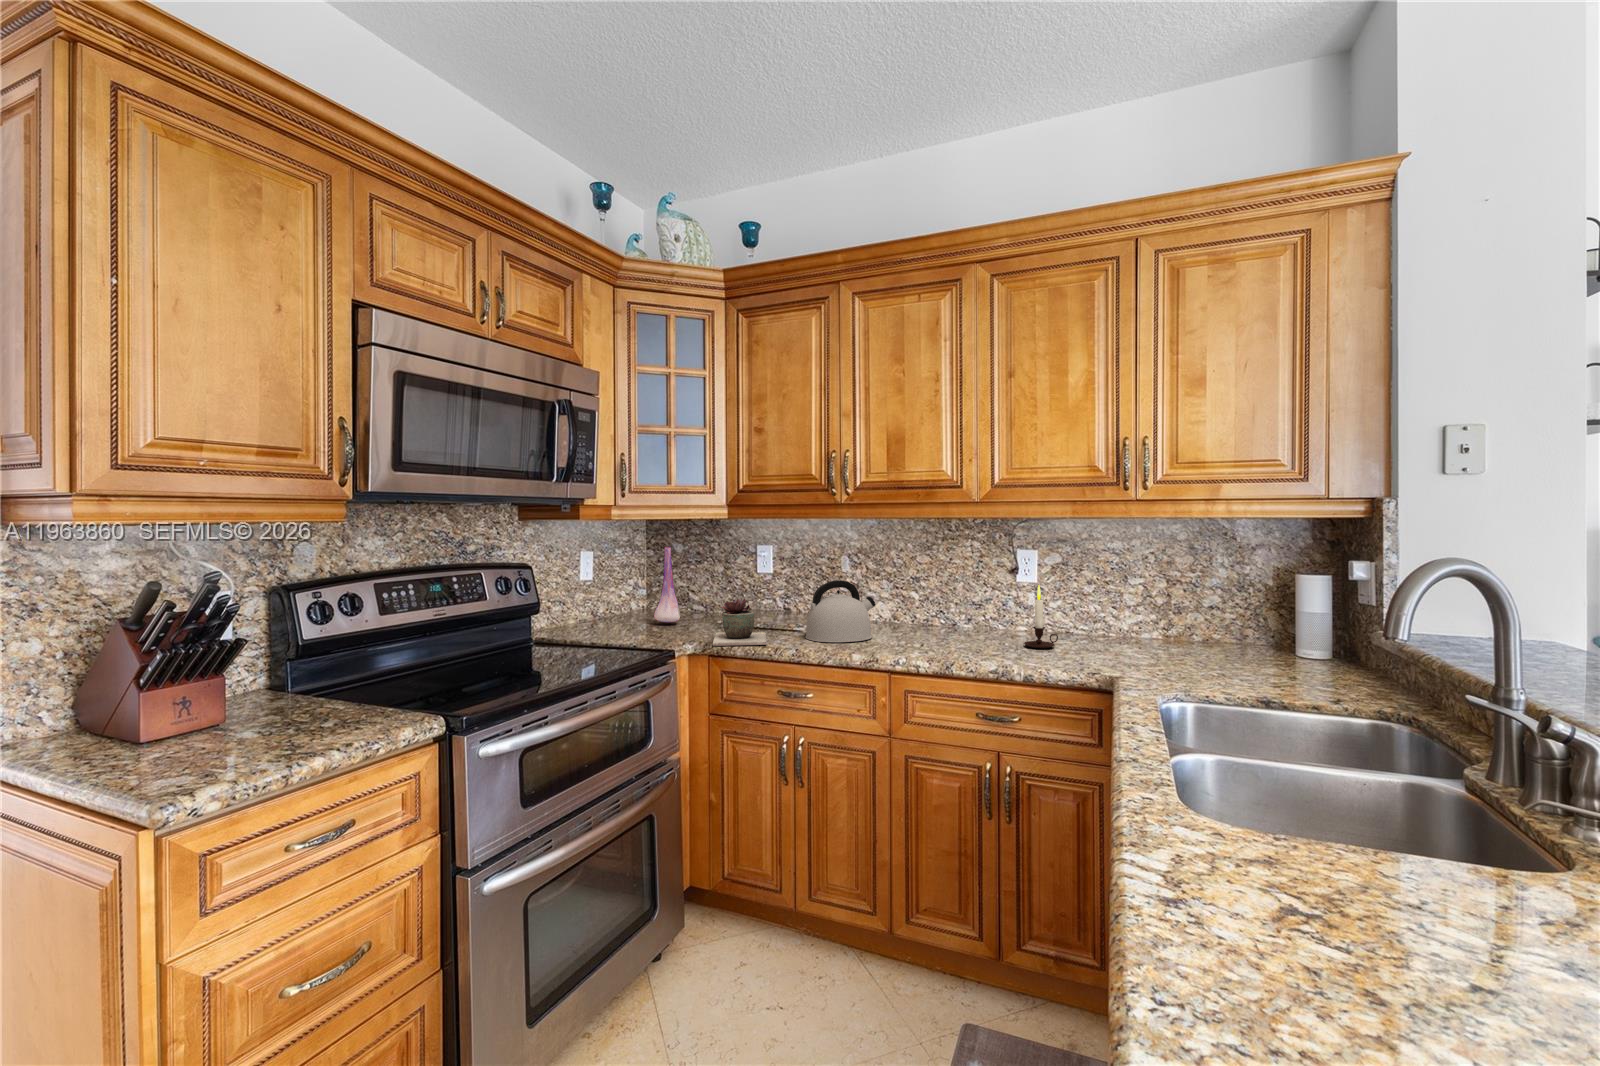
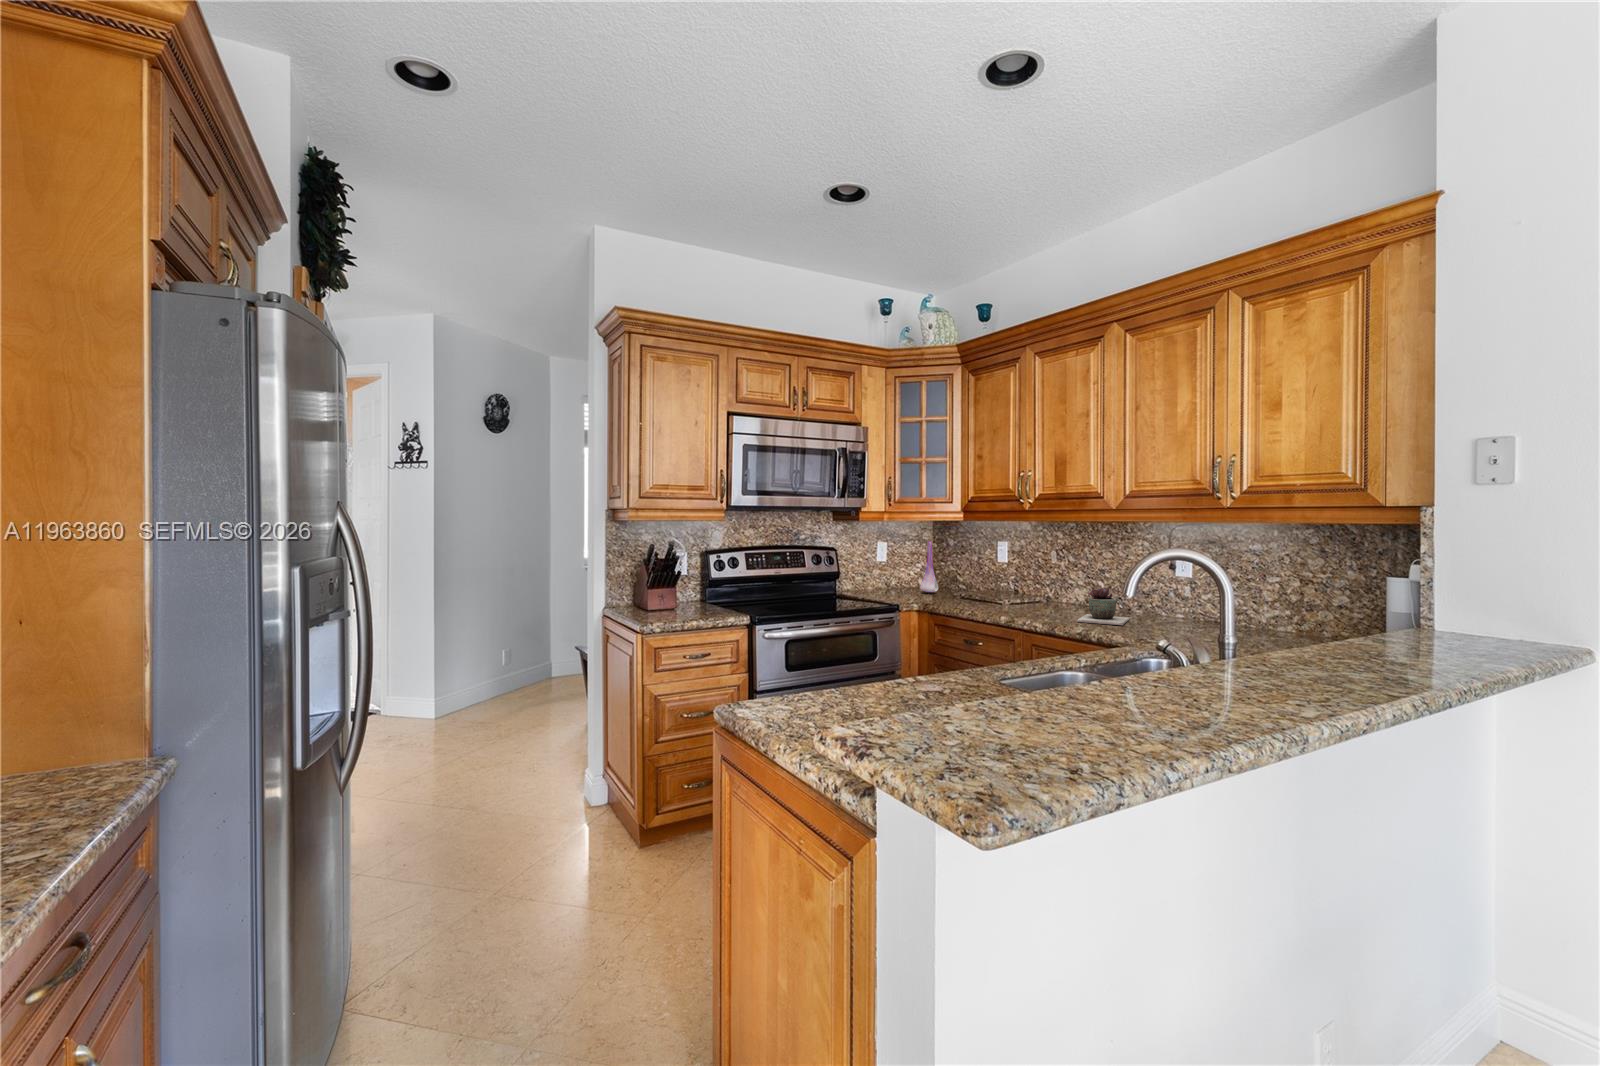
kettle: present [805,580,876,642] -> none [1002,568,1057,611]
candle: present [1024,585,1058,648] -> none [1158,577,1191,628]
succulent plant: present [713,599,766,646] -> present [1078,588,1130,625]

